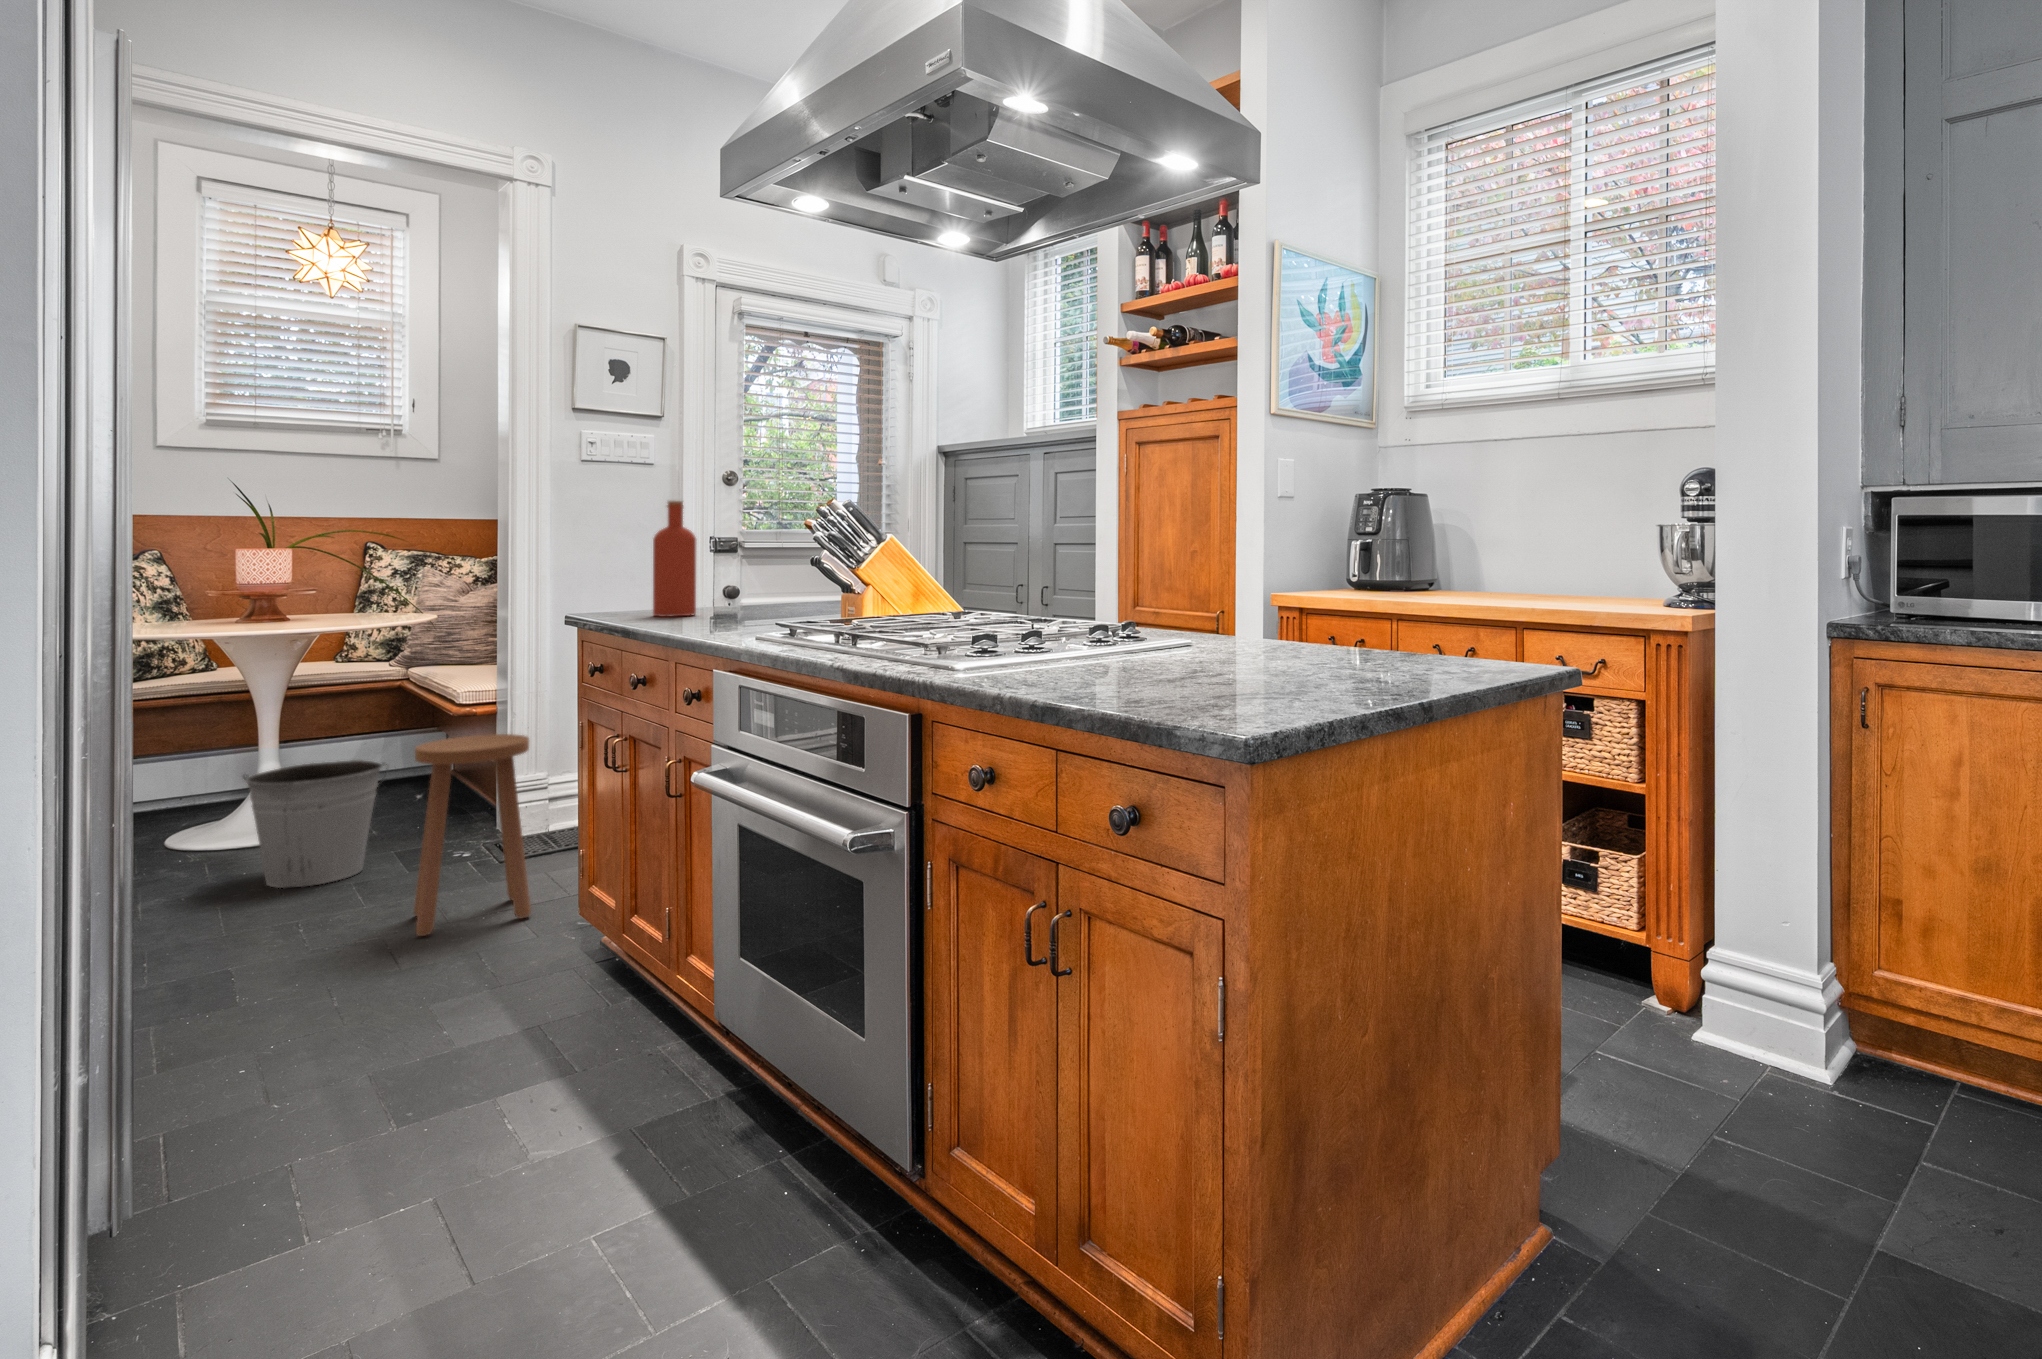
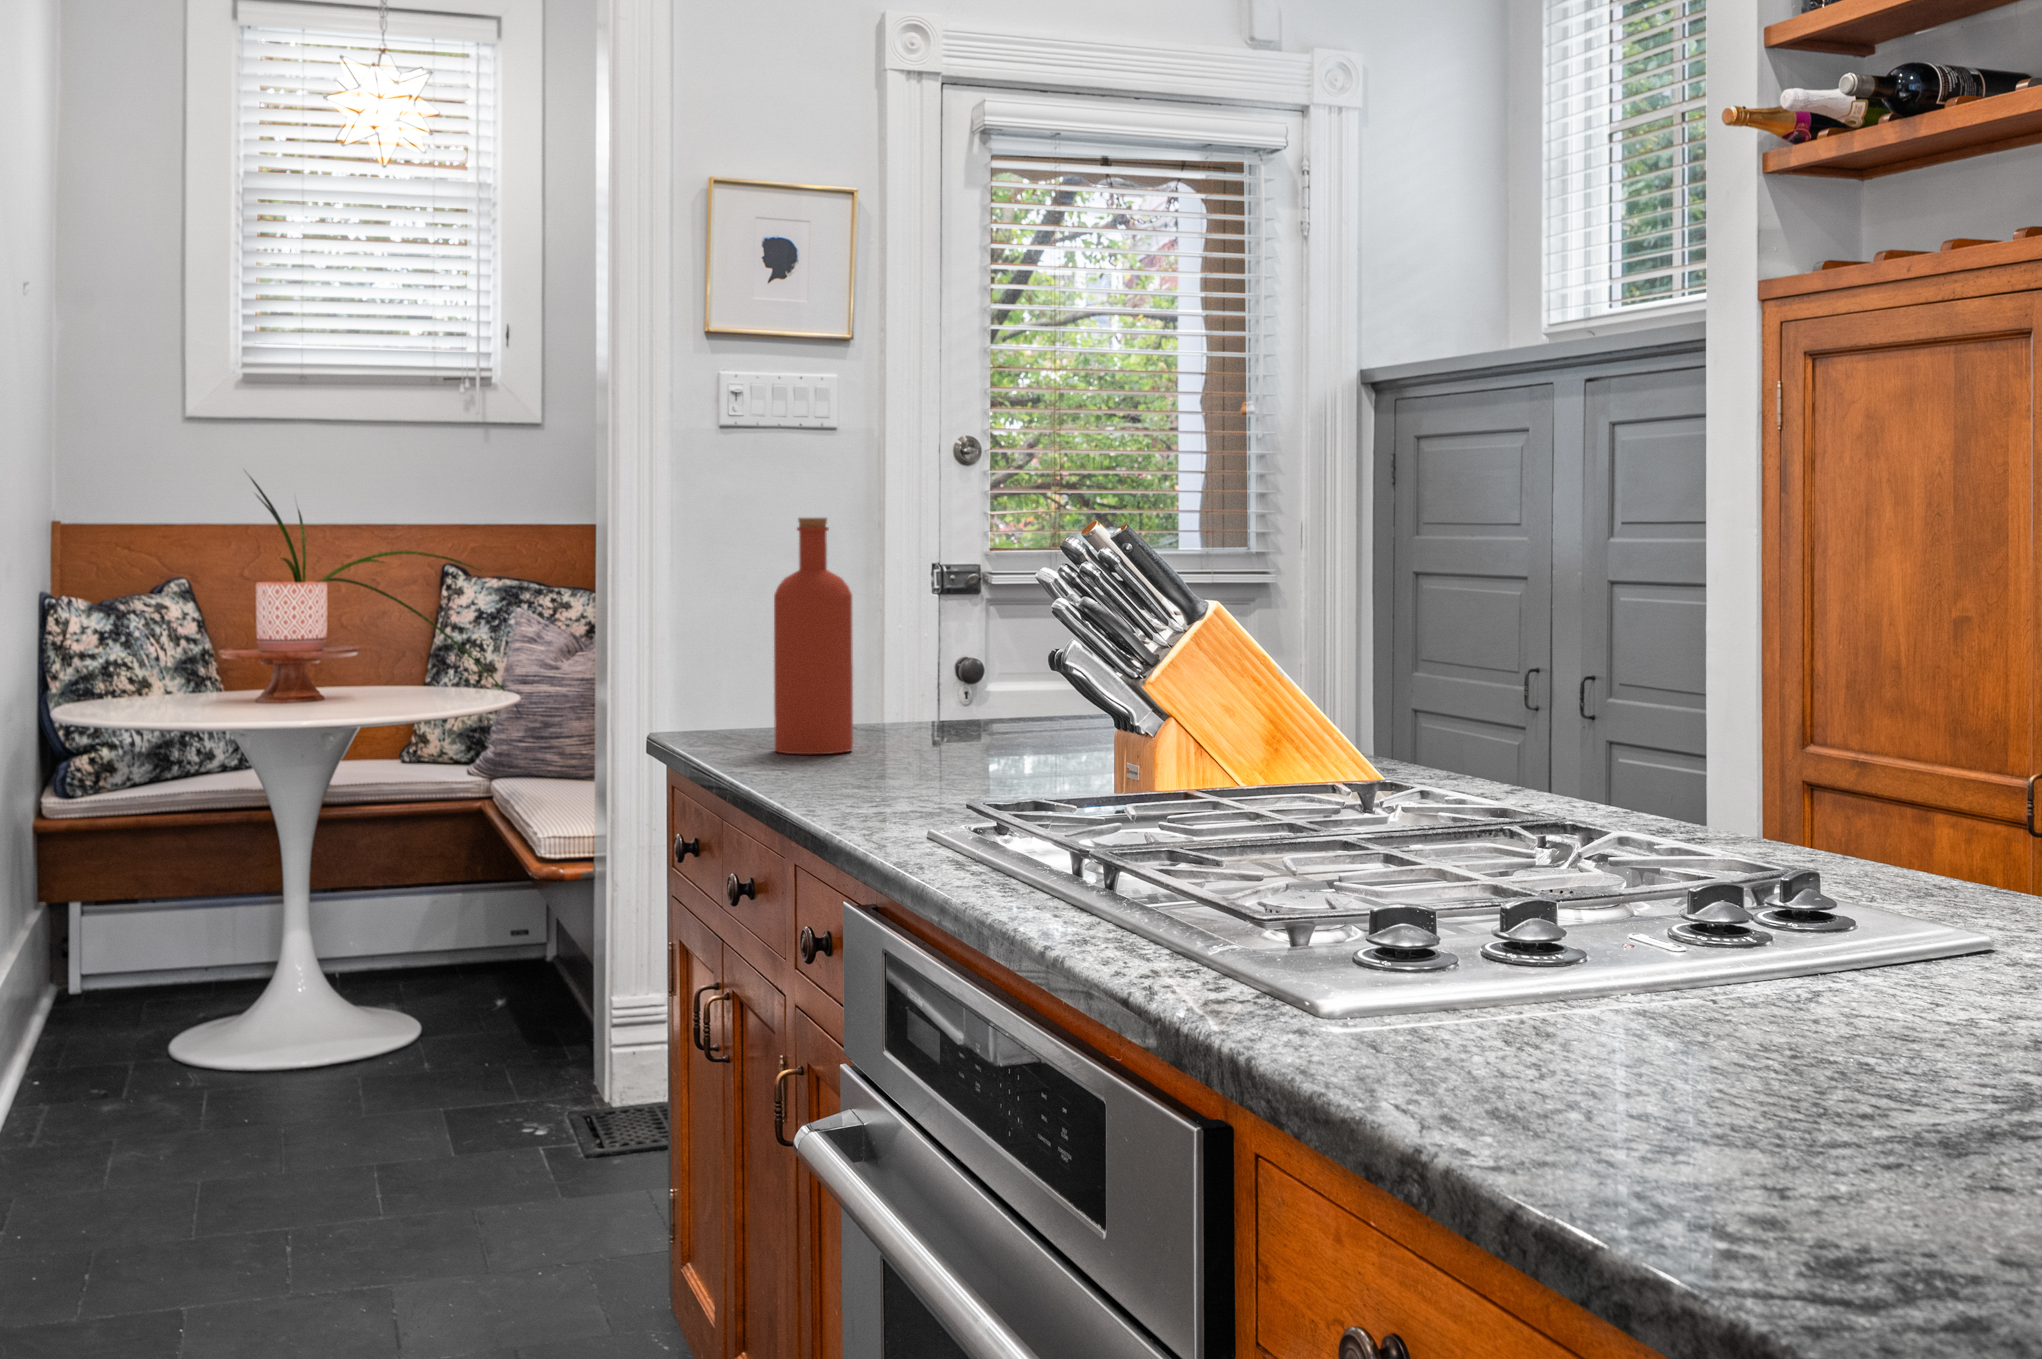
stool: present [414,734,531,936] -> none [427,938,604,1304]
bucket: present [243,760,386,888] -> none [231,948,427,1162]

